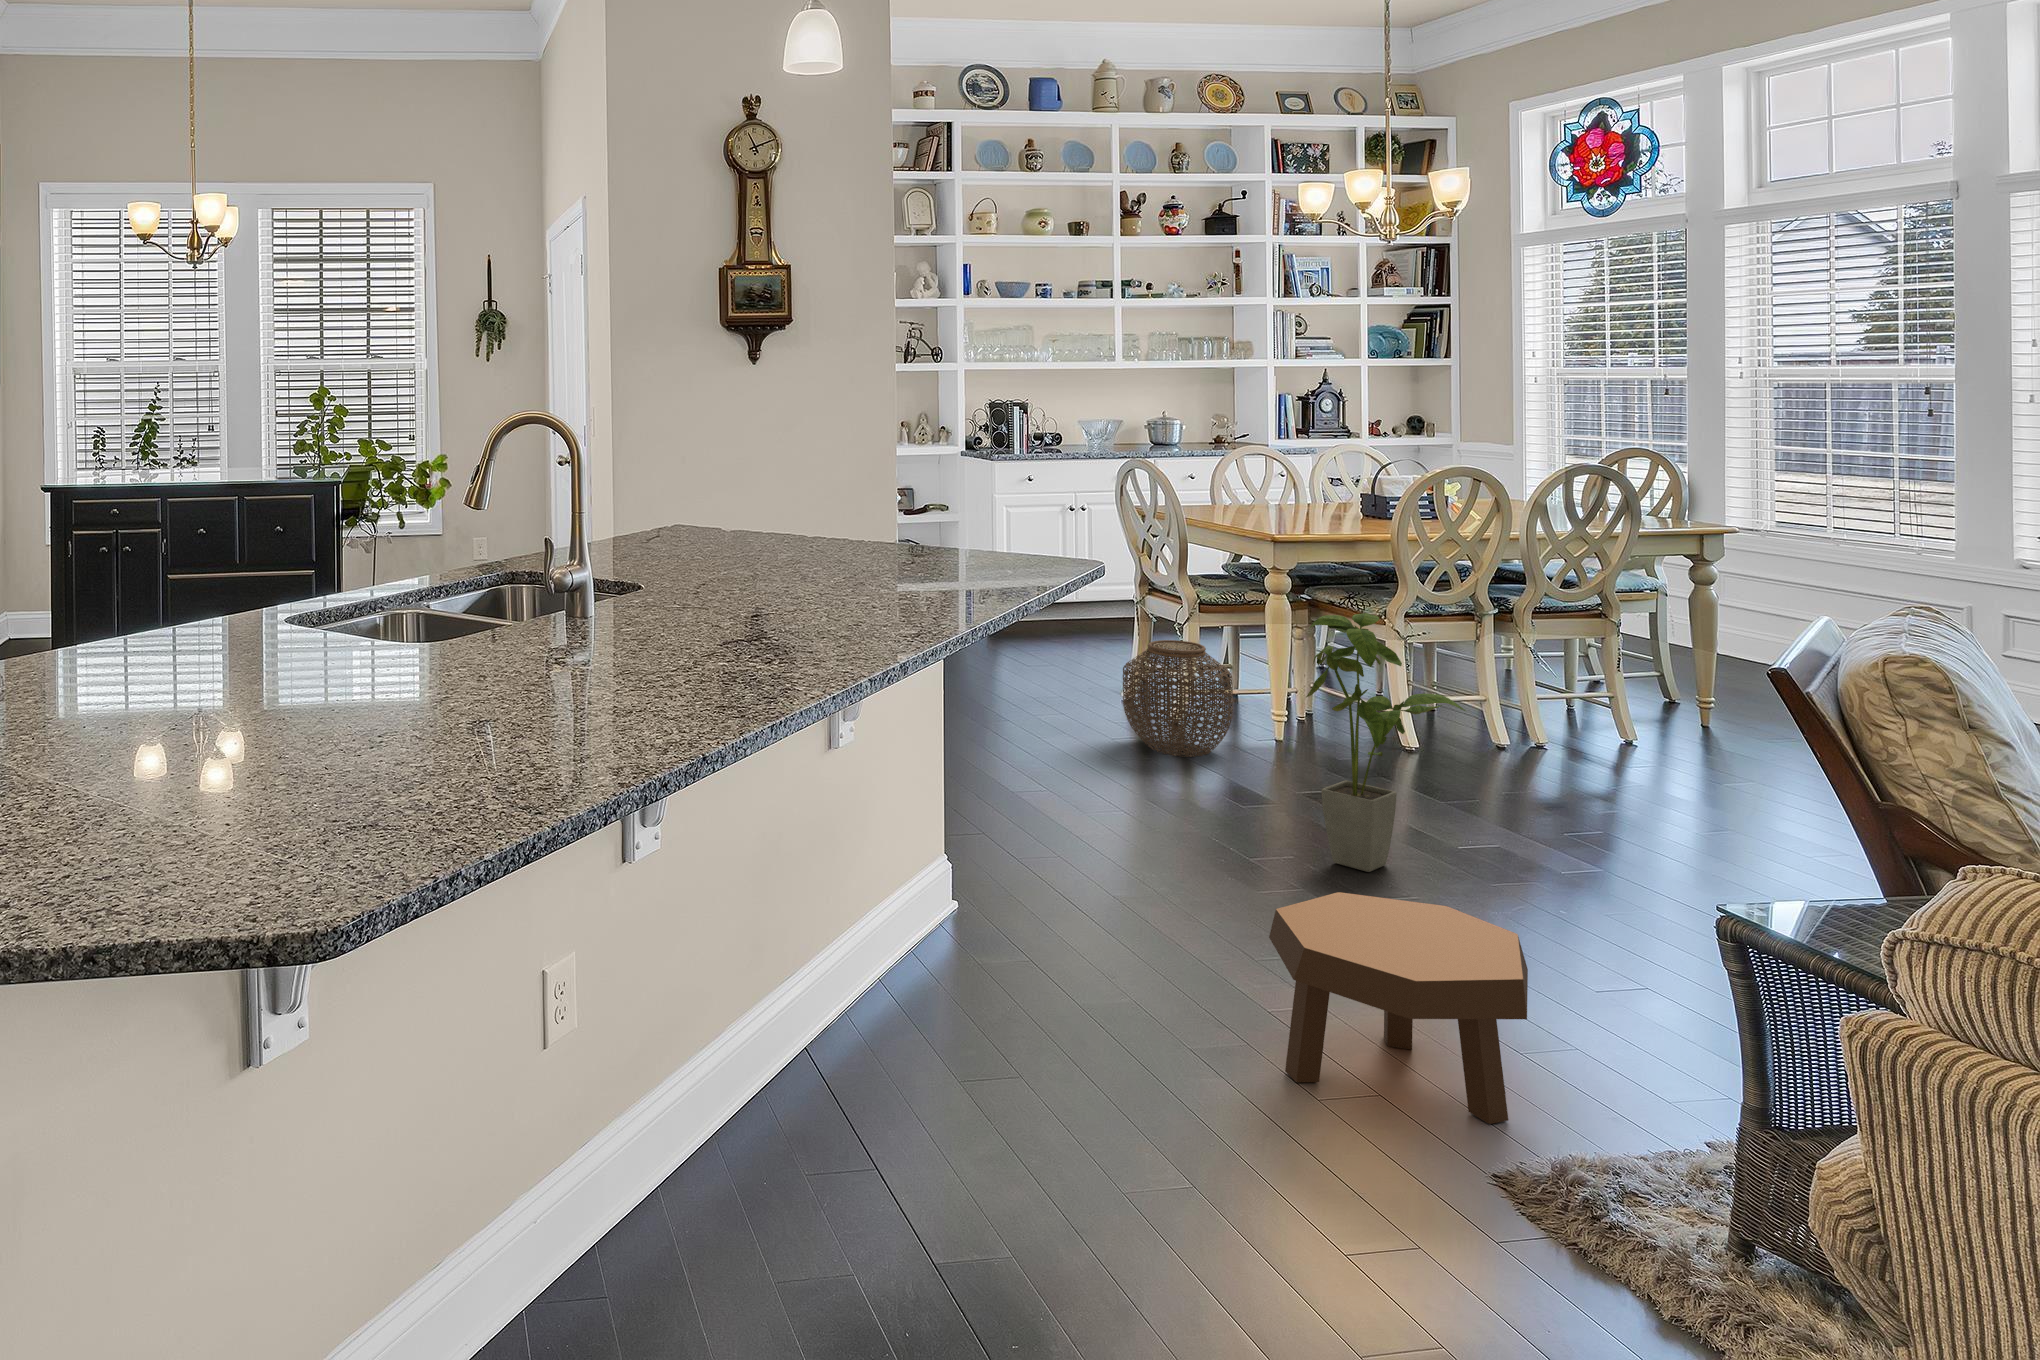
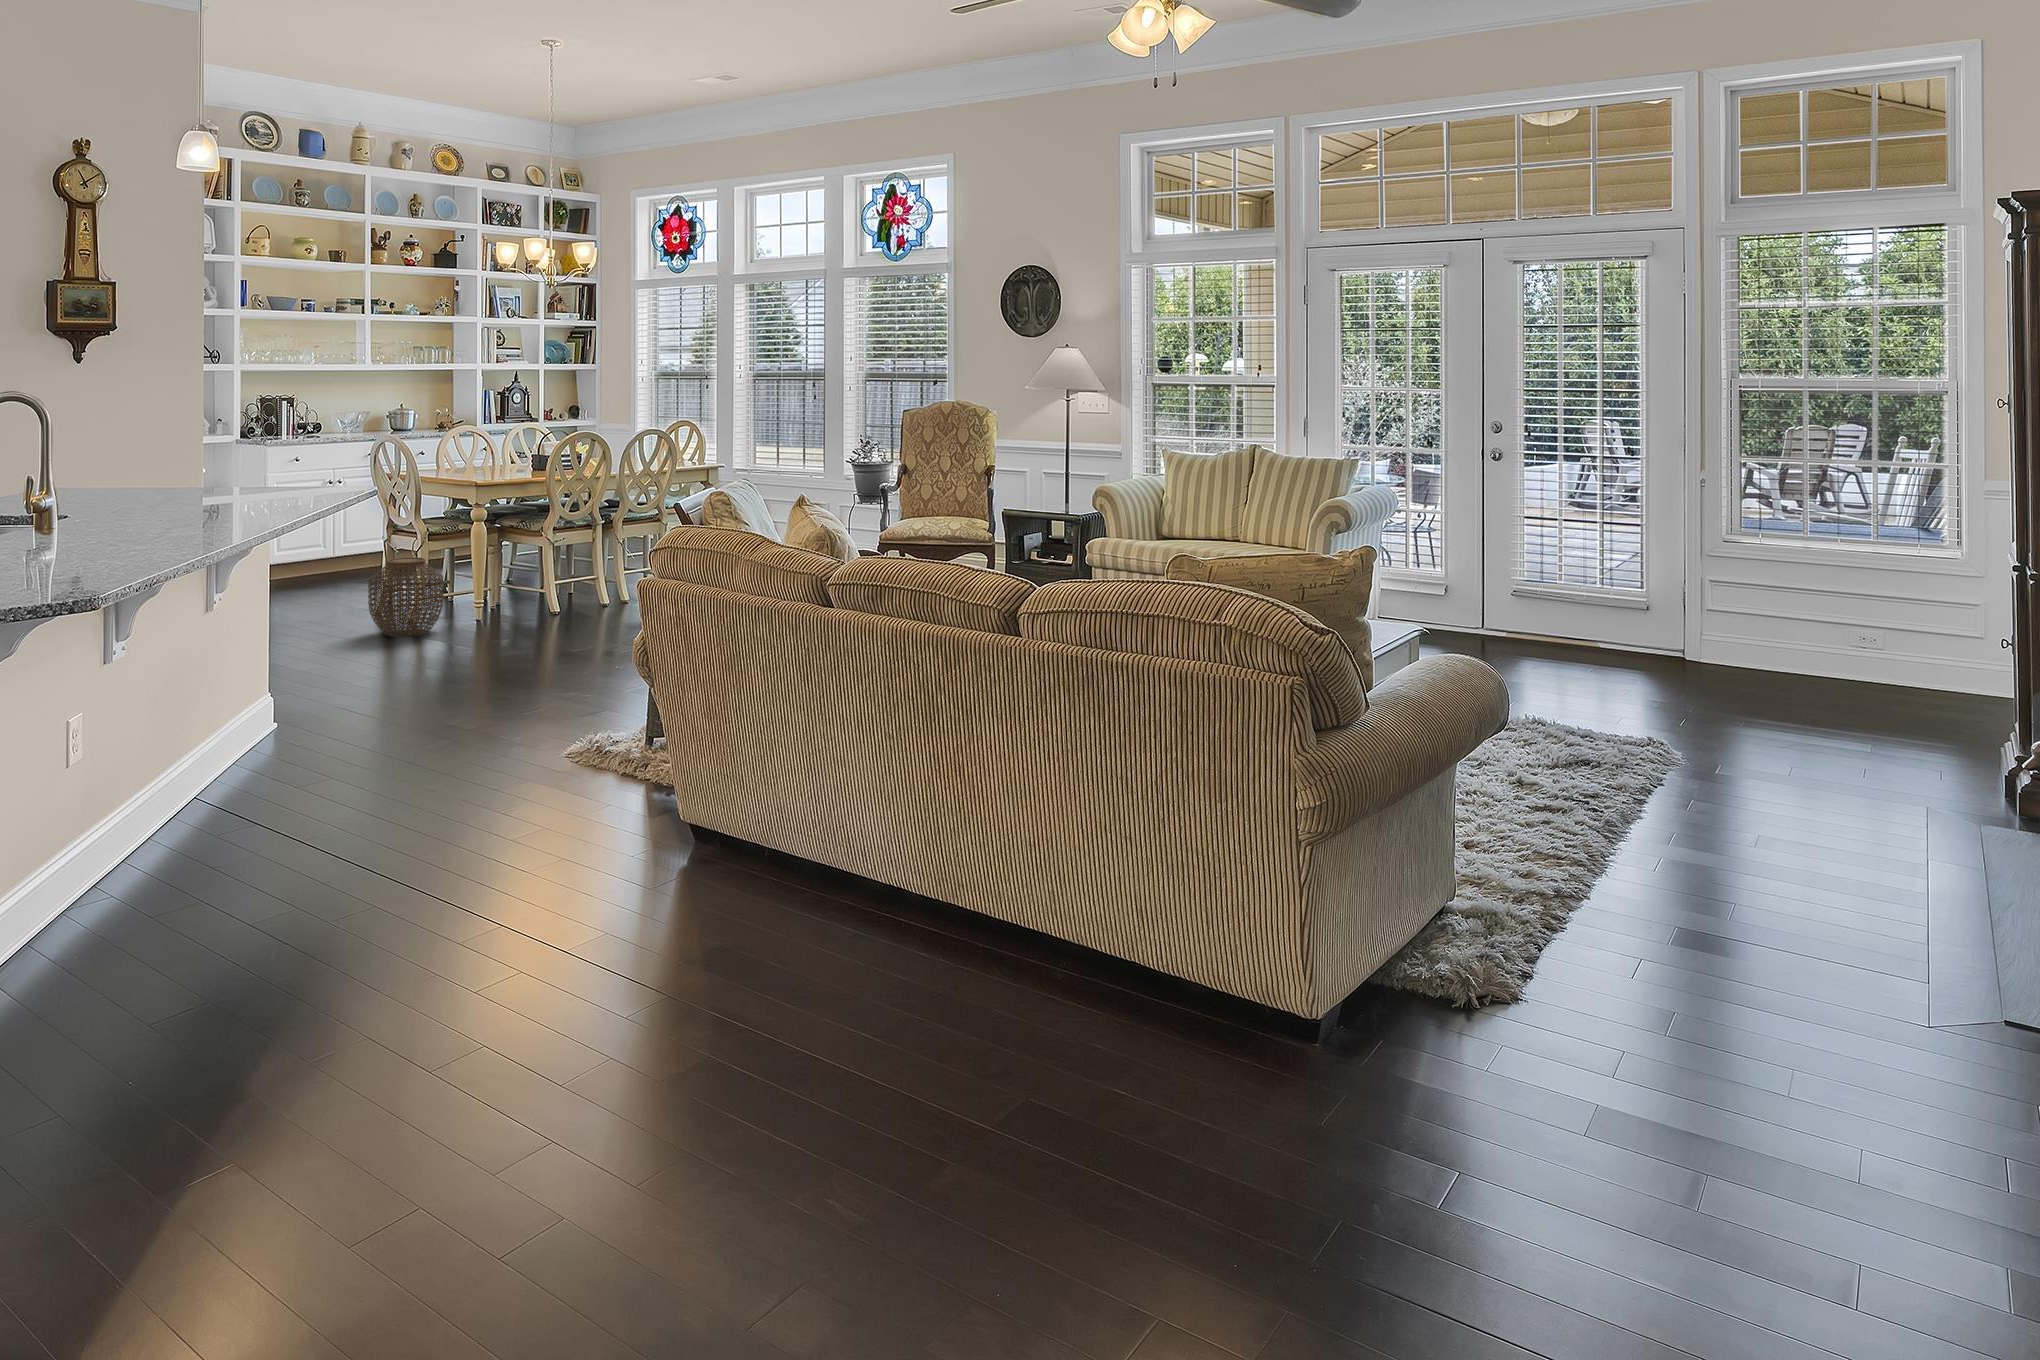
house plant: present [1306,613,1466,872] -> none [483,512,571,672]
footstool: present [1269,892,1528,1124] -> none [451,654,580,757]

